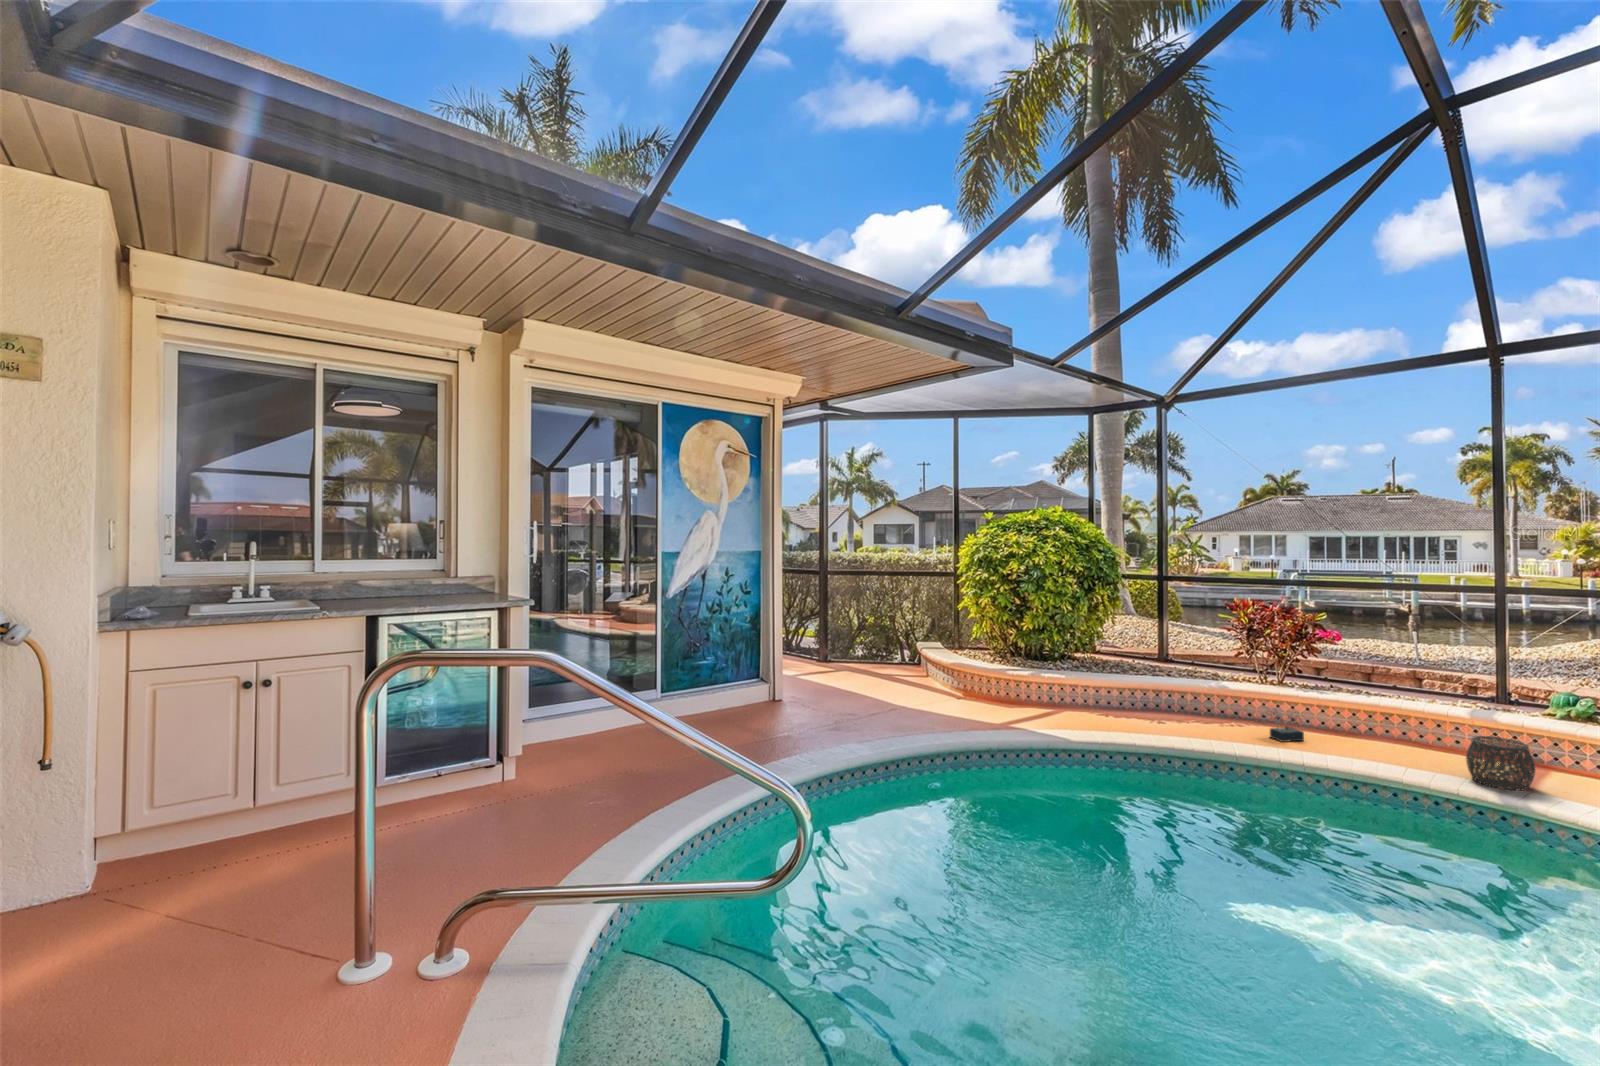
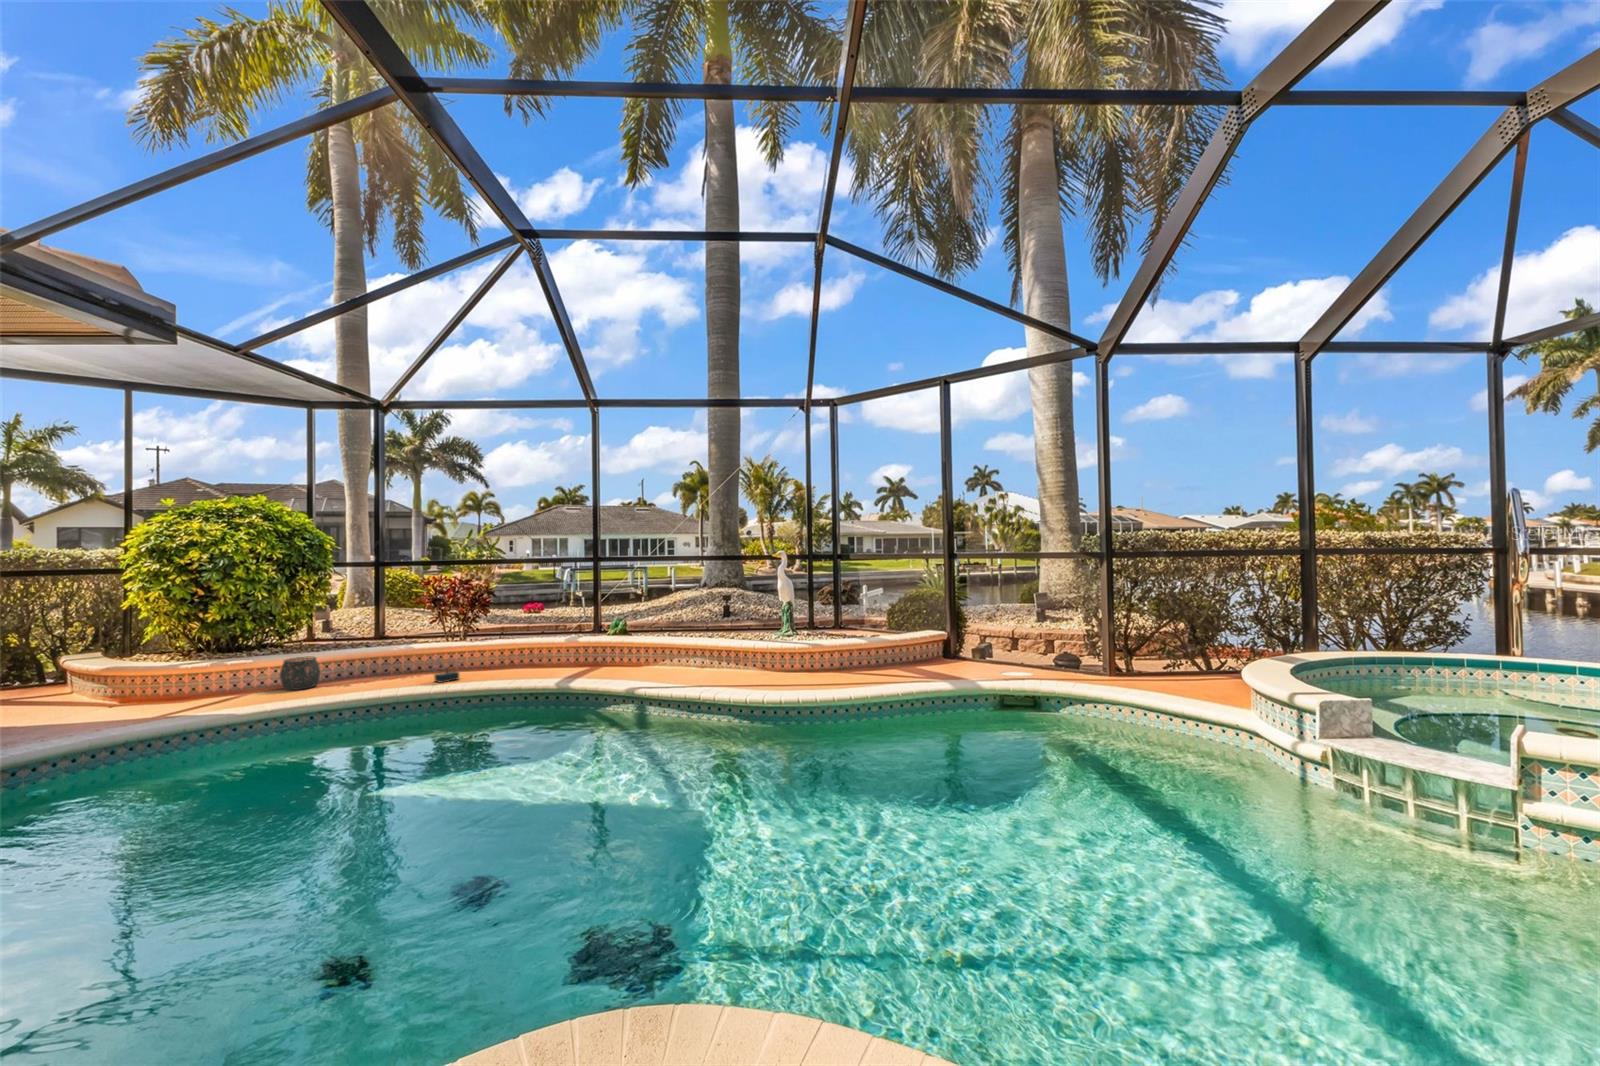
woven basket: present [1466,736,1535,791] -> present [280,657,320,690]

